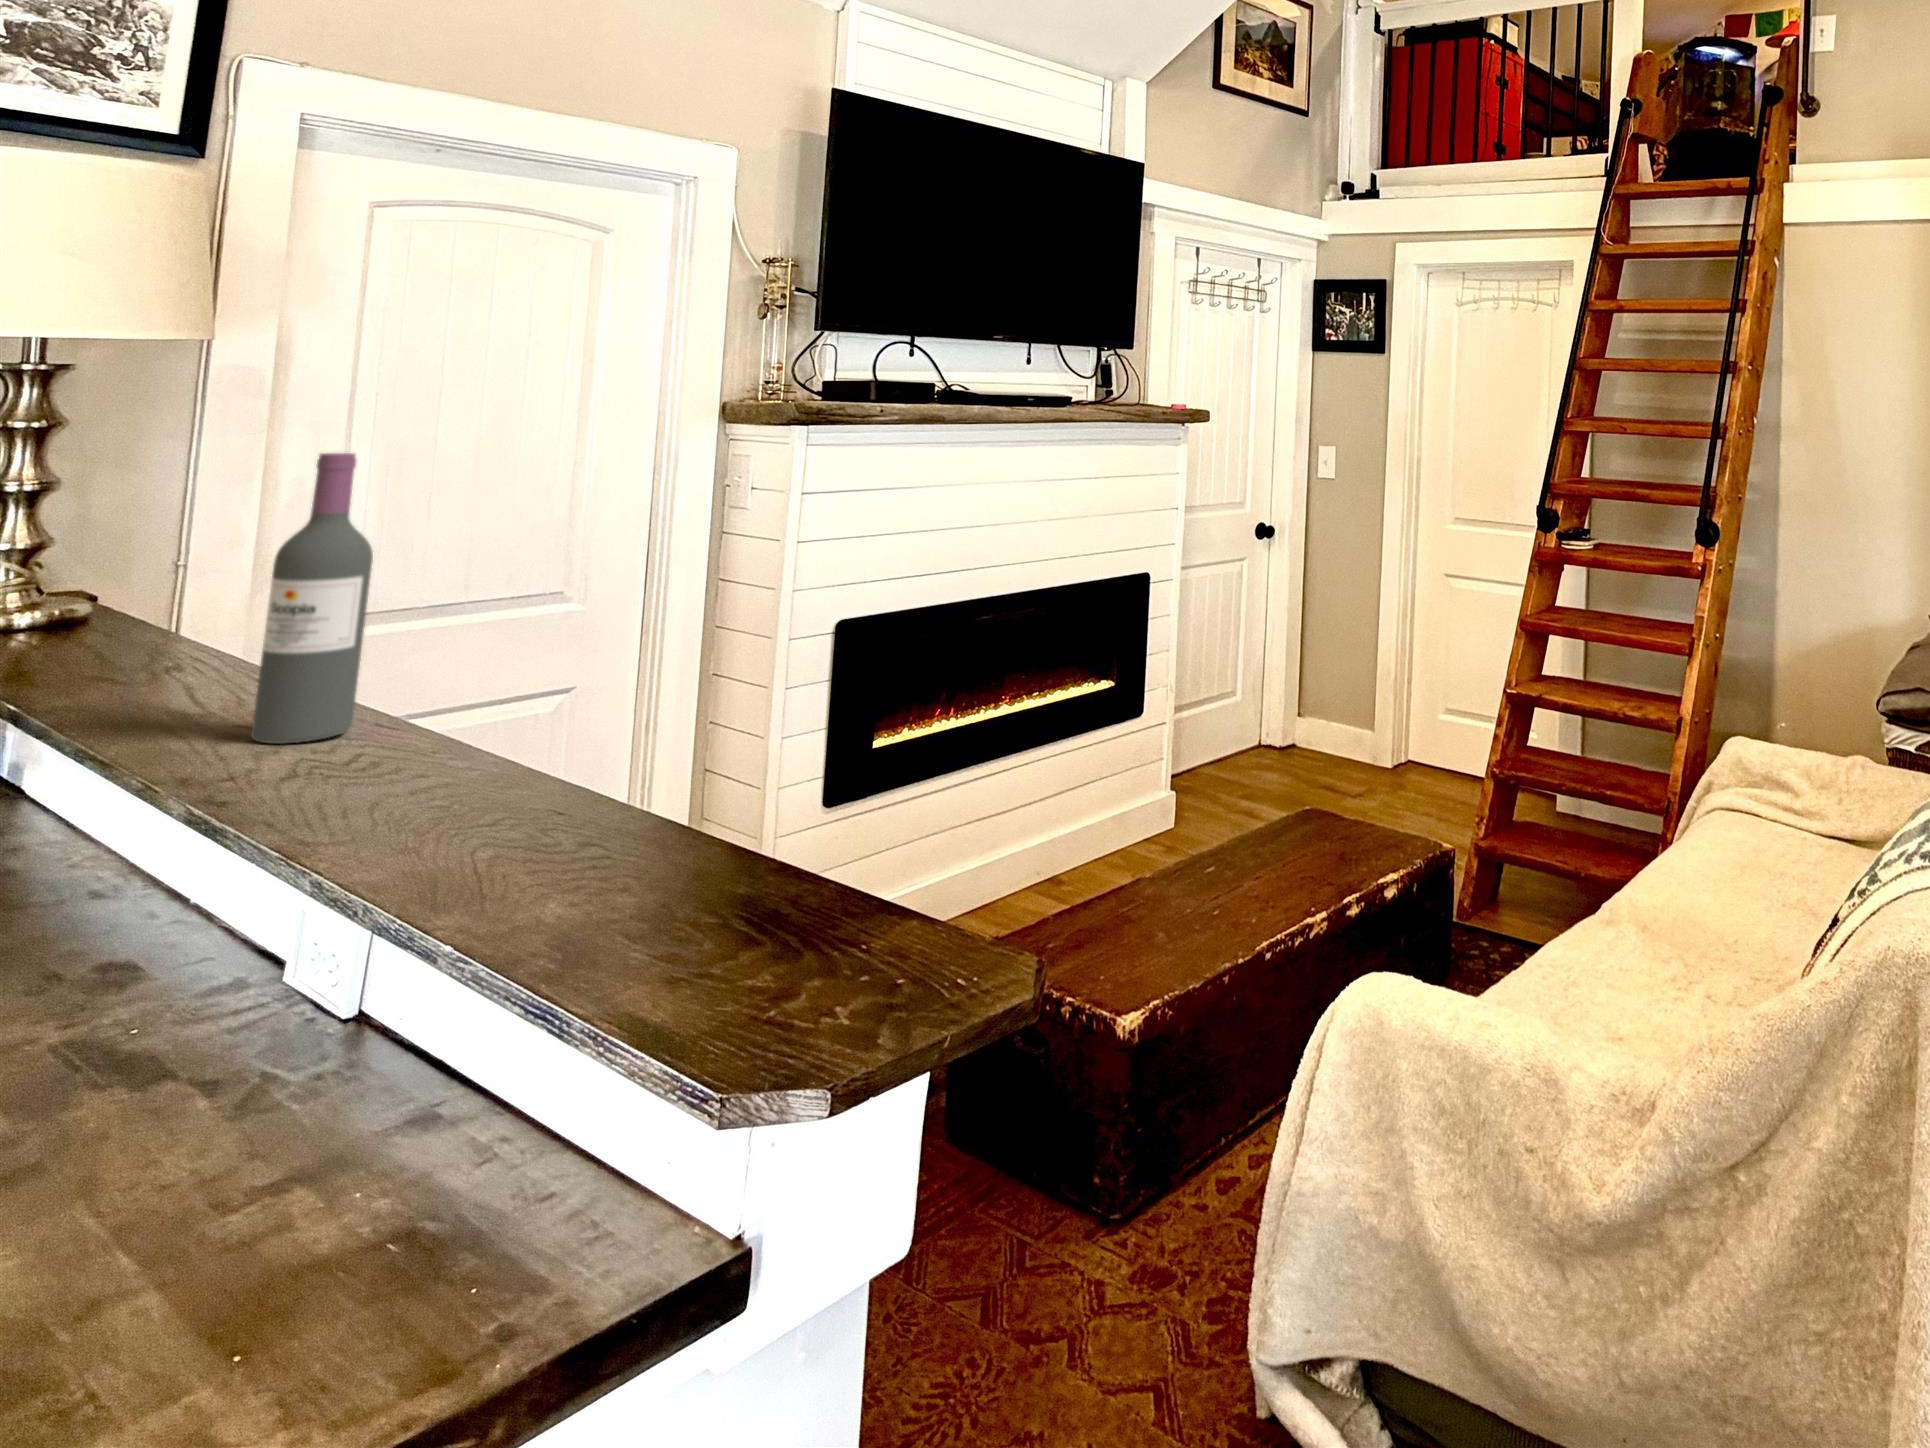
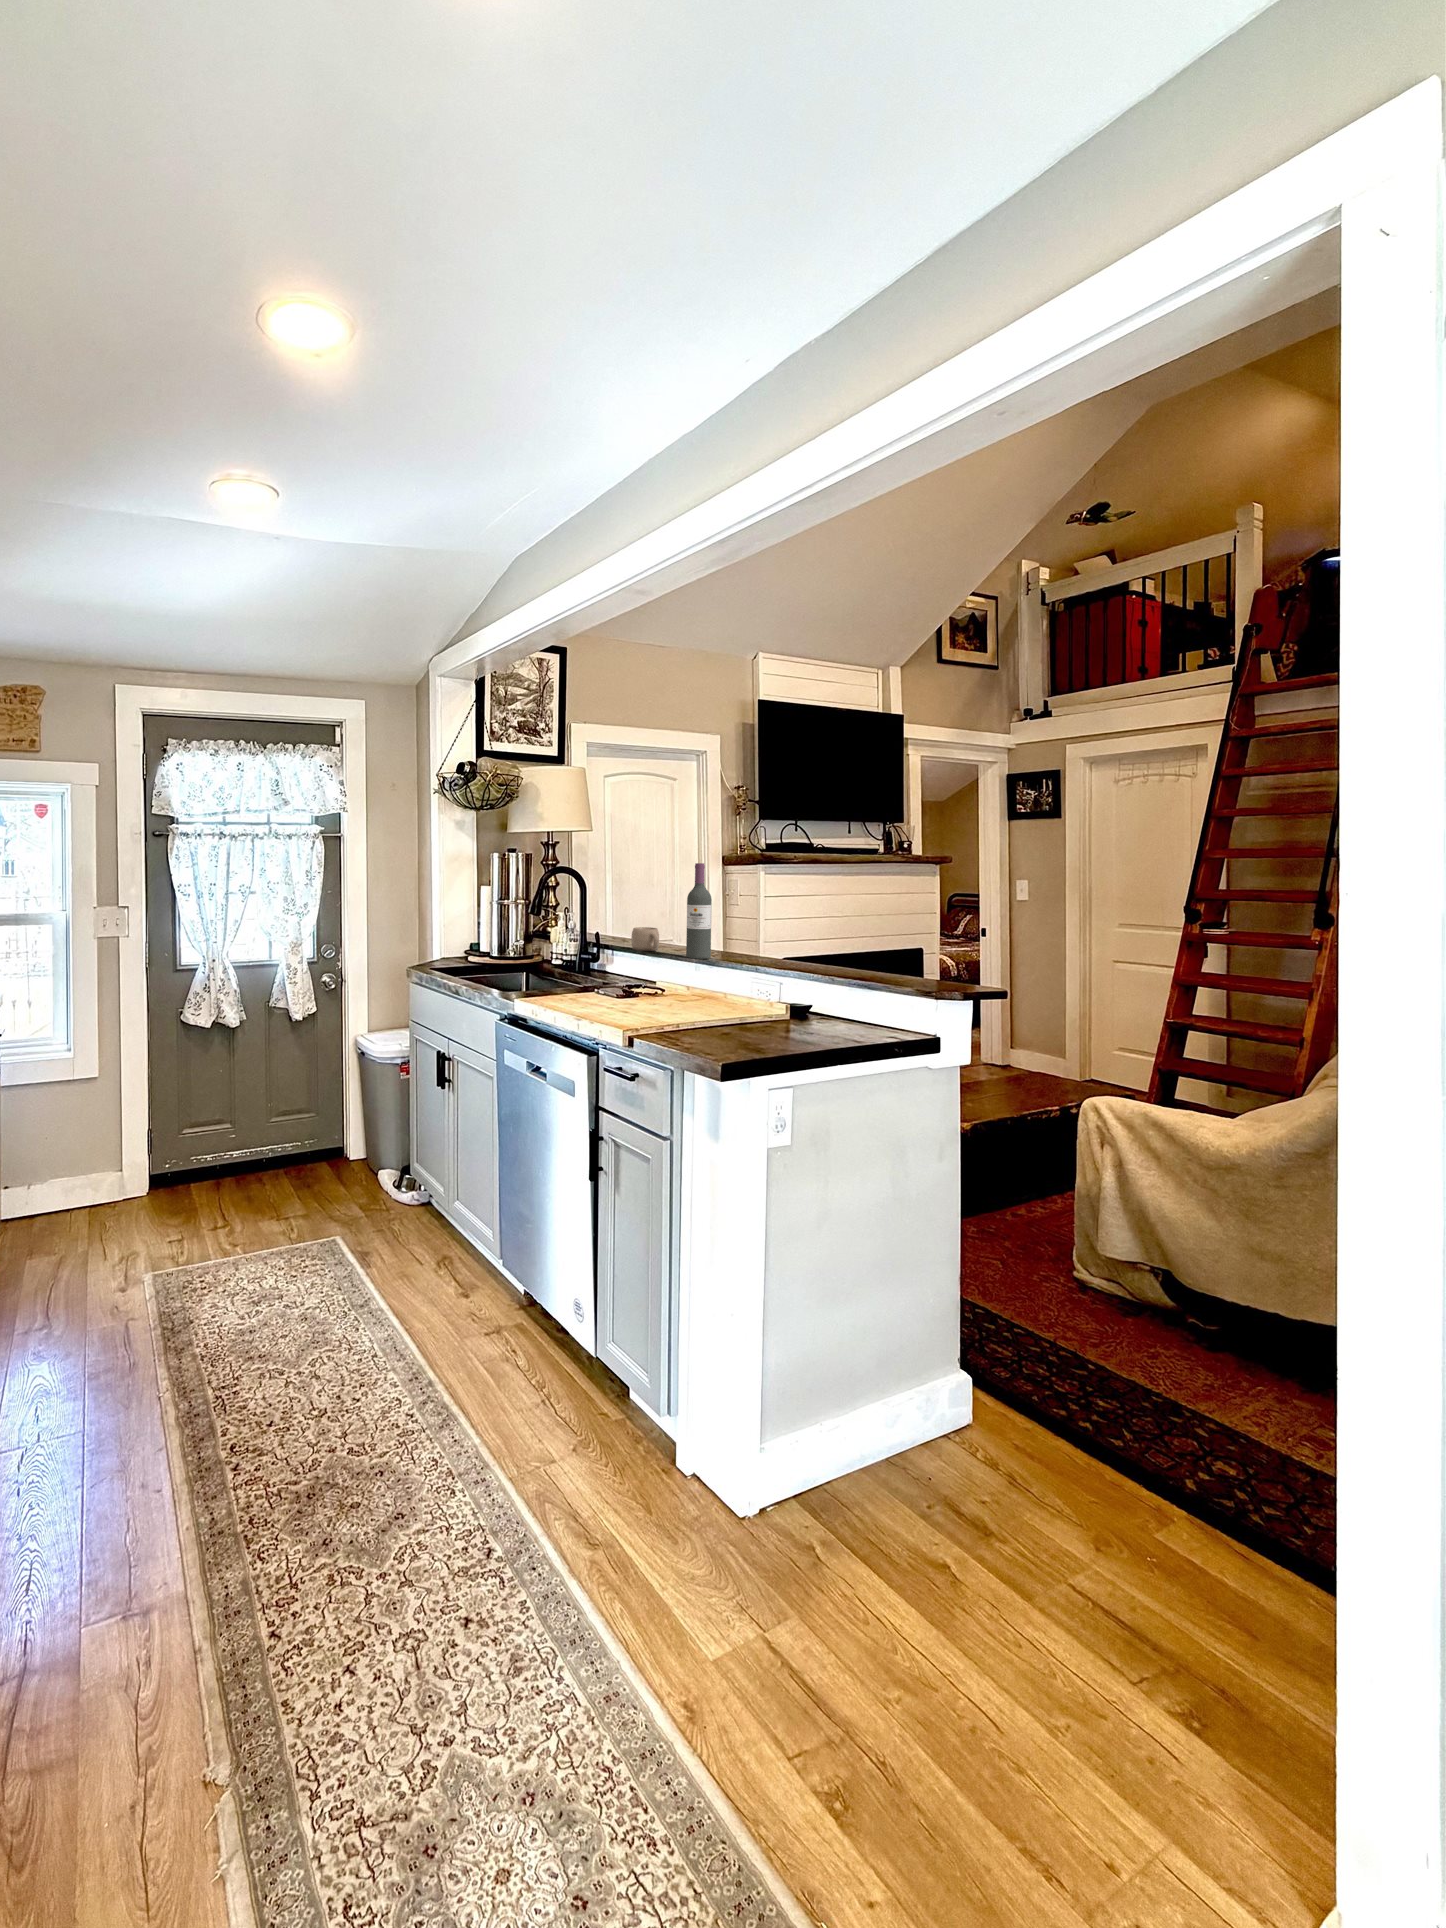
mug: none [103,631,228,713] -> present [631,927,659,951]

